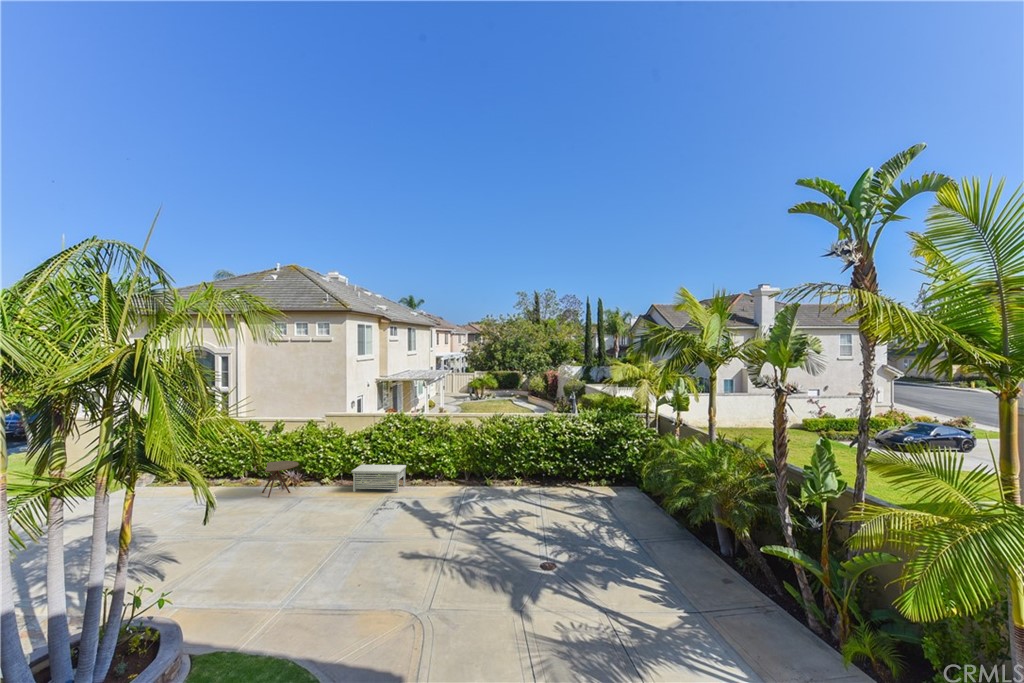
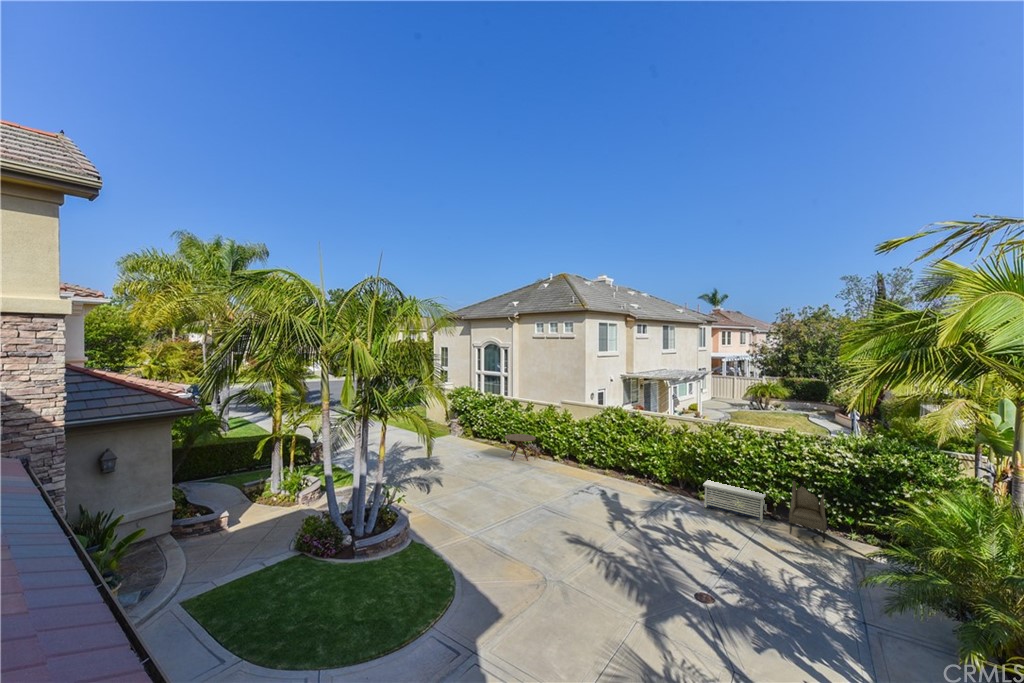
armchair: none [559,451,587,496] -> present [789,481,827,542]
storage bench: present [351,465,406,492] -> present [703,480,767,522]

